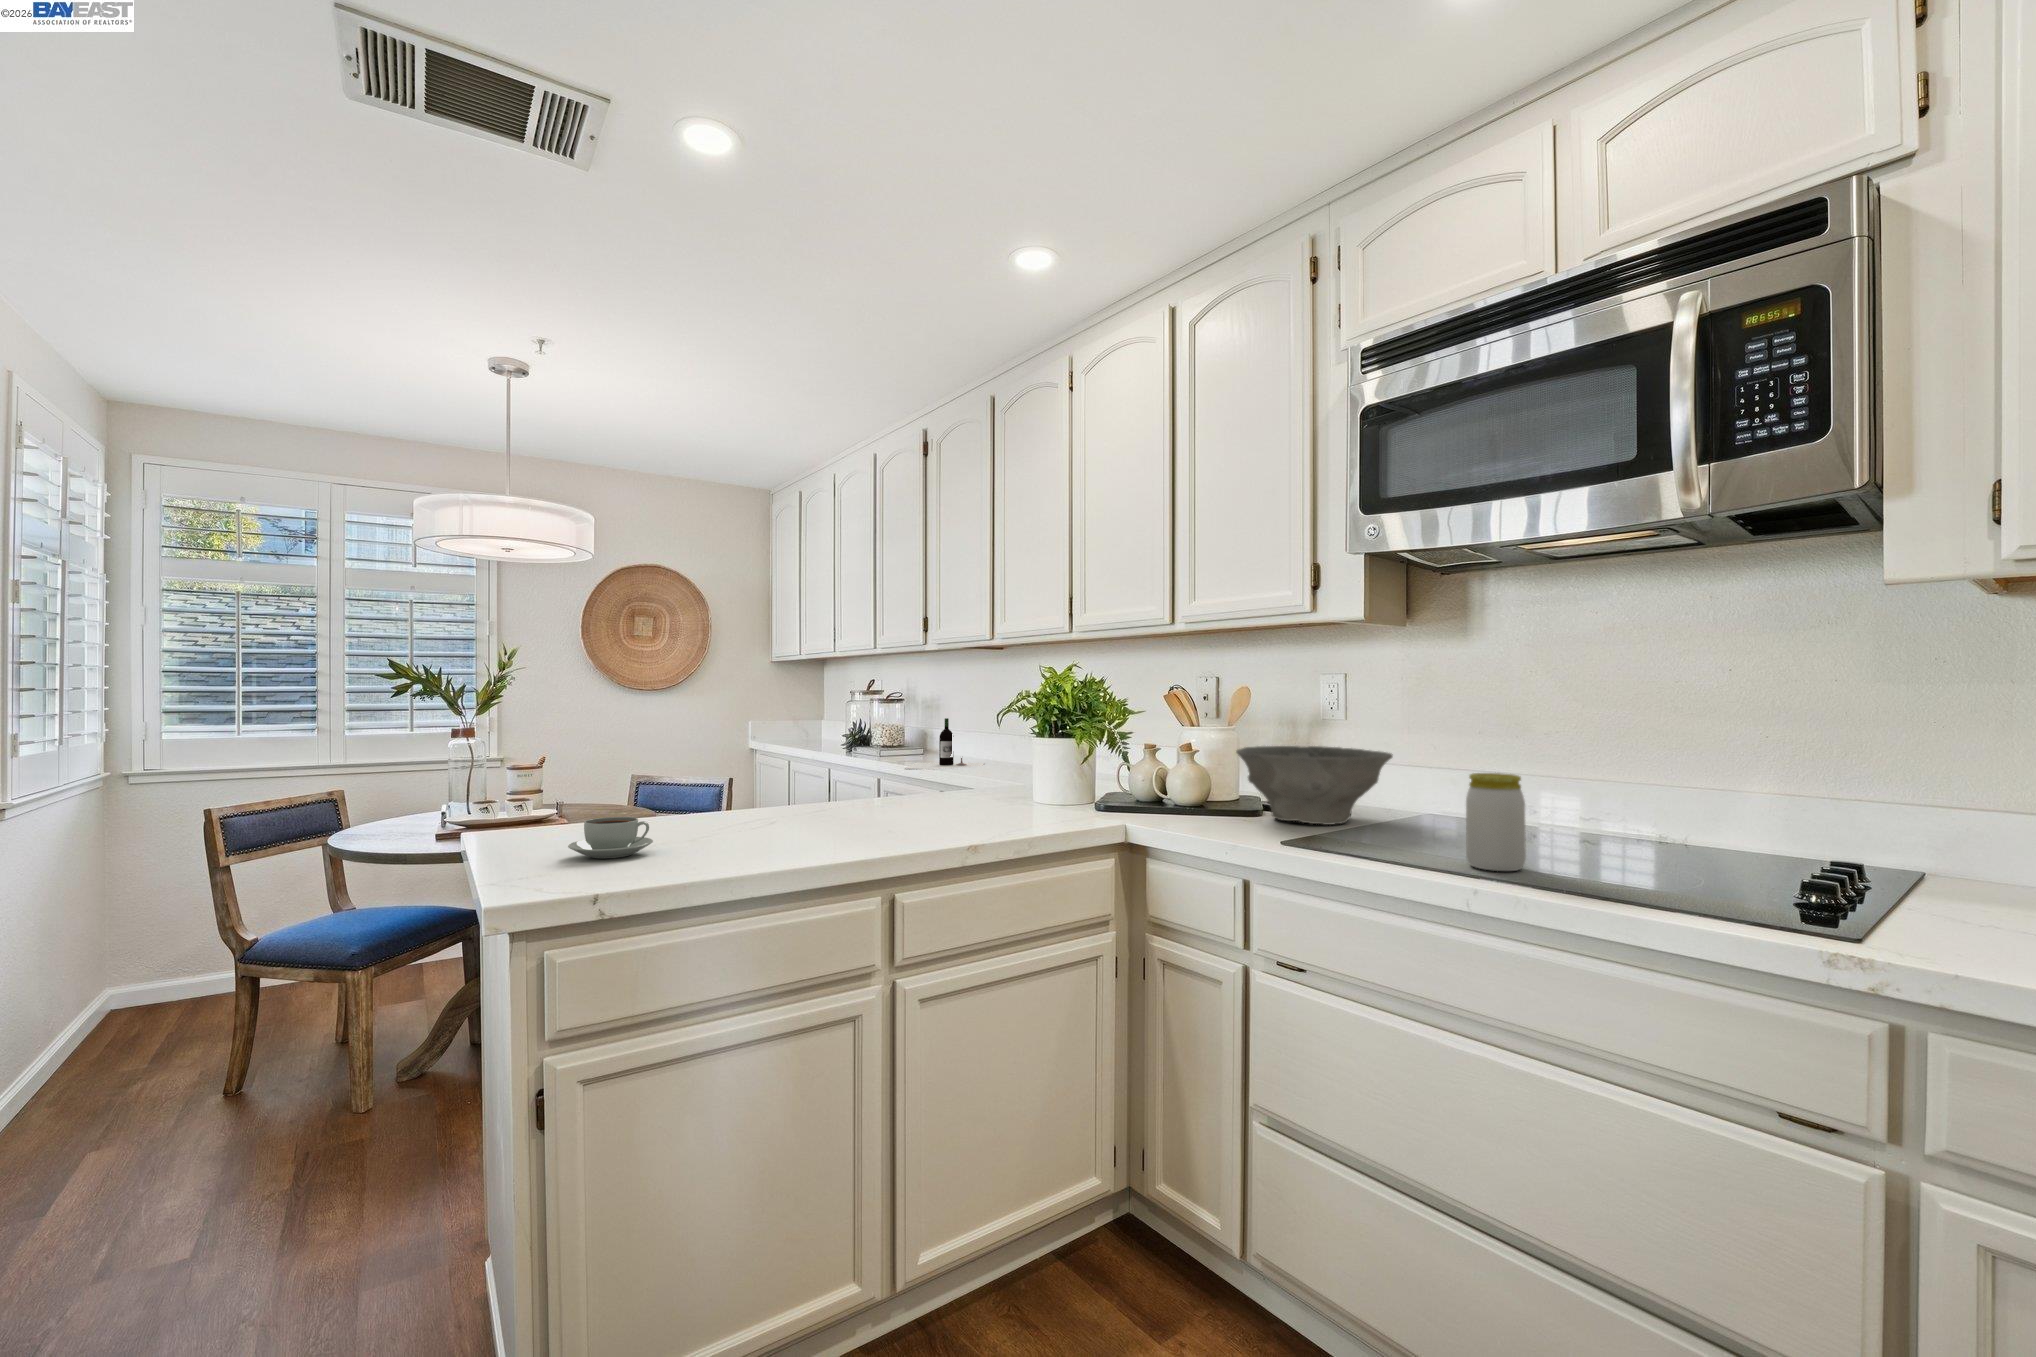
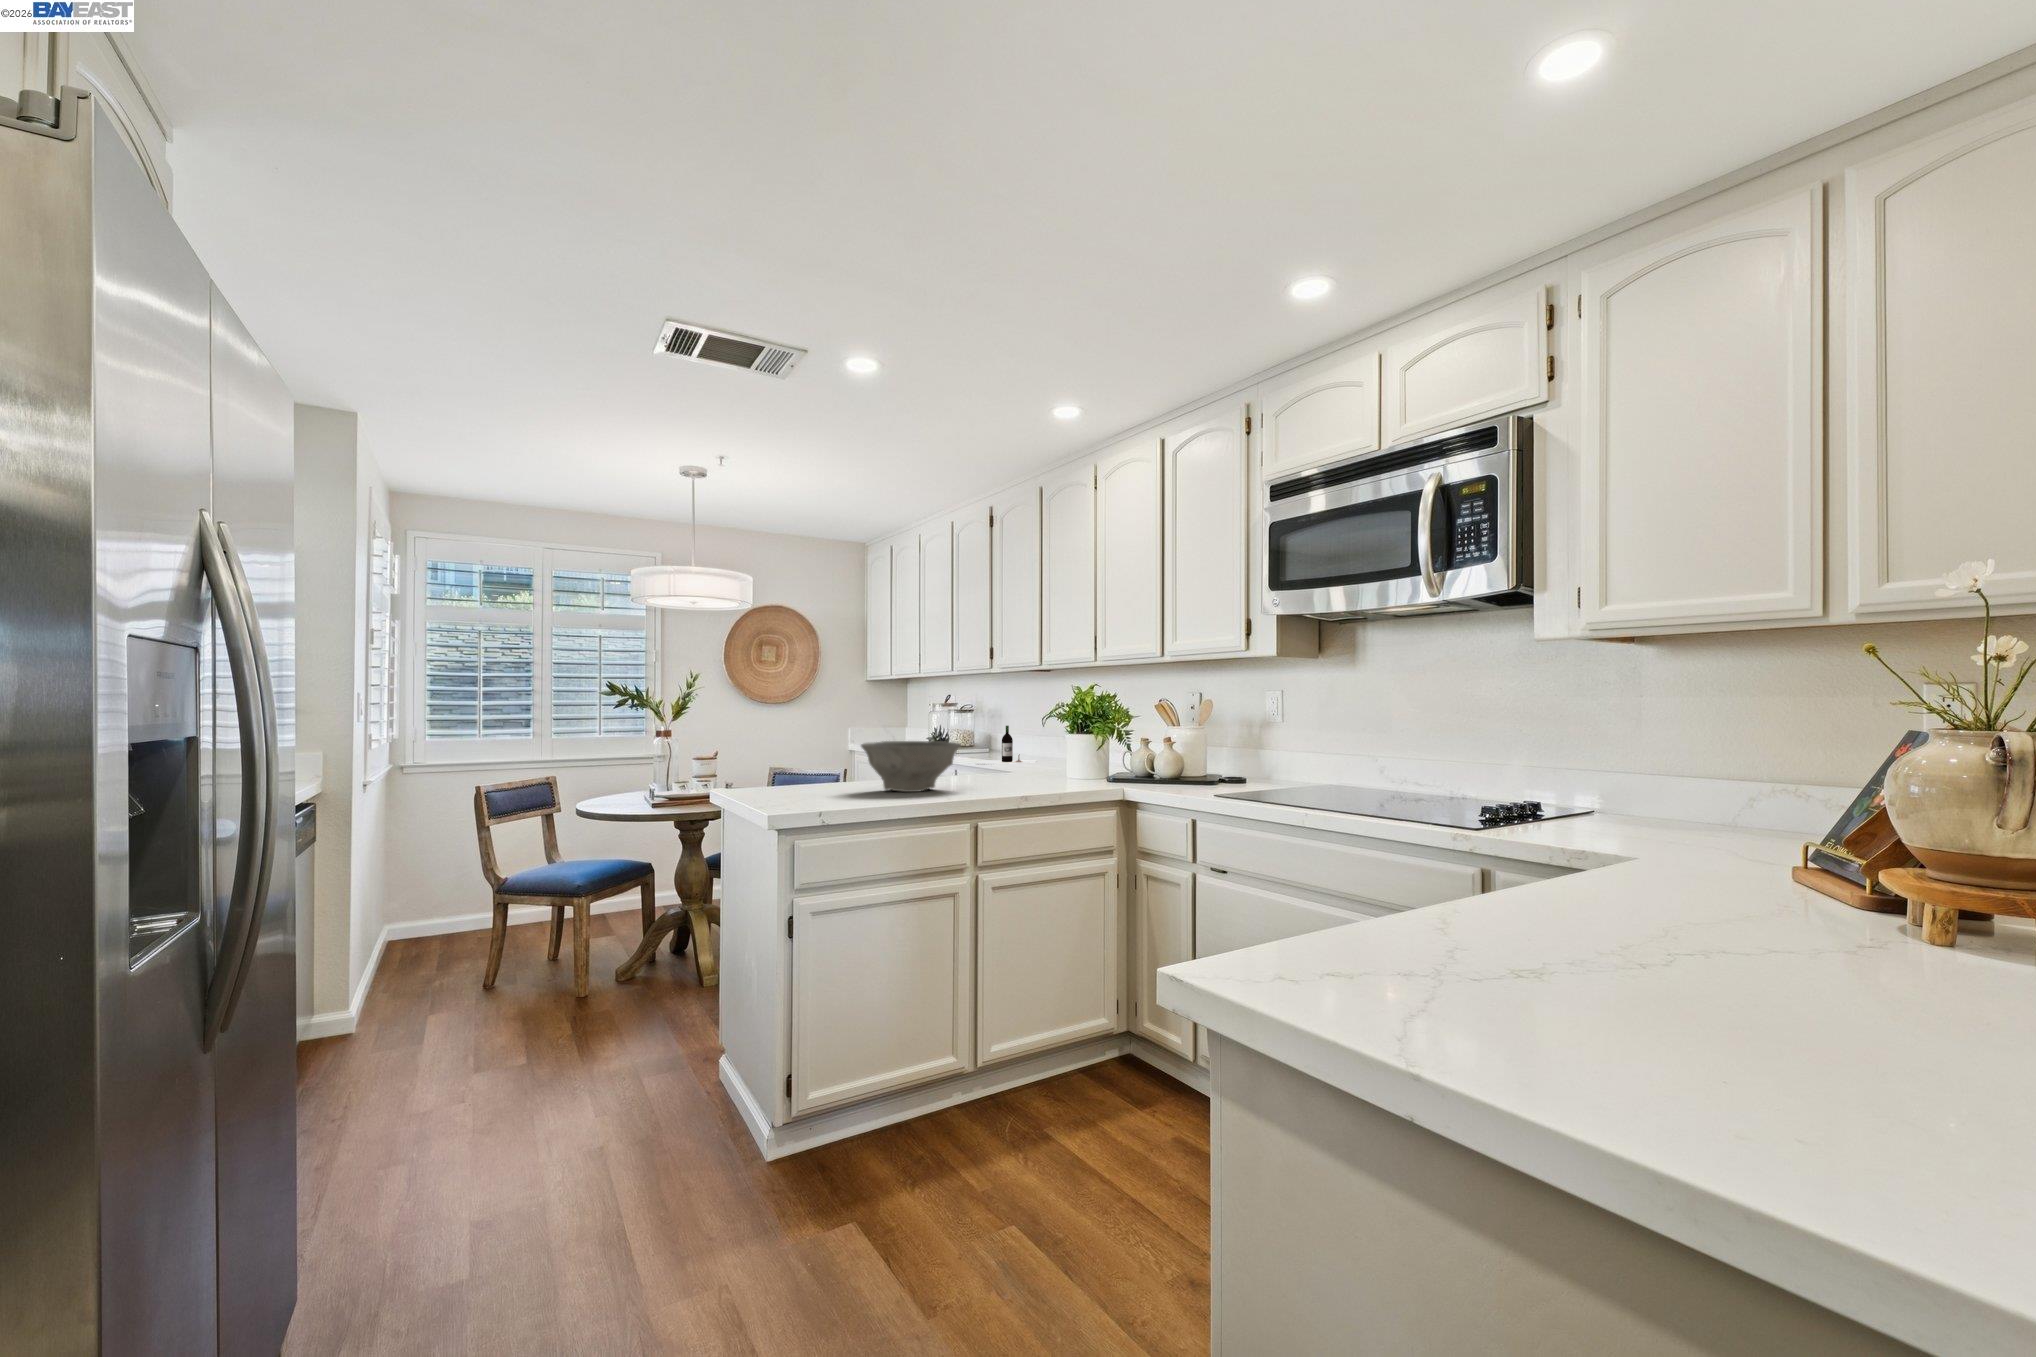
bowl: present [1236,746,1393,825] -> present [861,741,961,792]
jar: present [1466,773,1526,871] -> none [1314,751,1348,807]
coffee cup: present [568,817,653,858] -> none [794,777,840,799]

